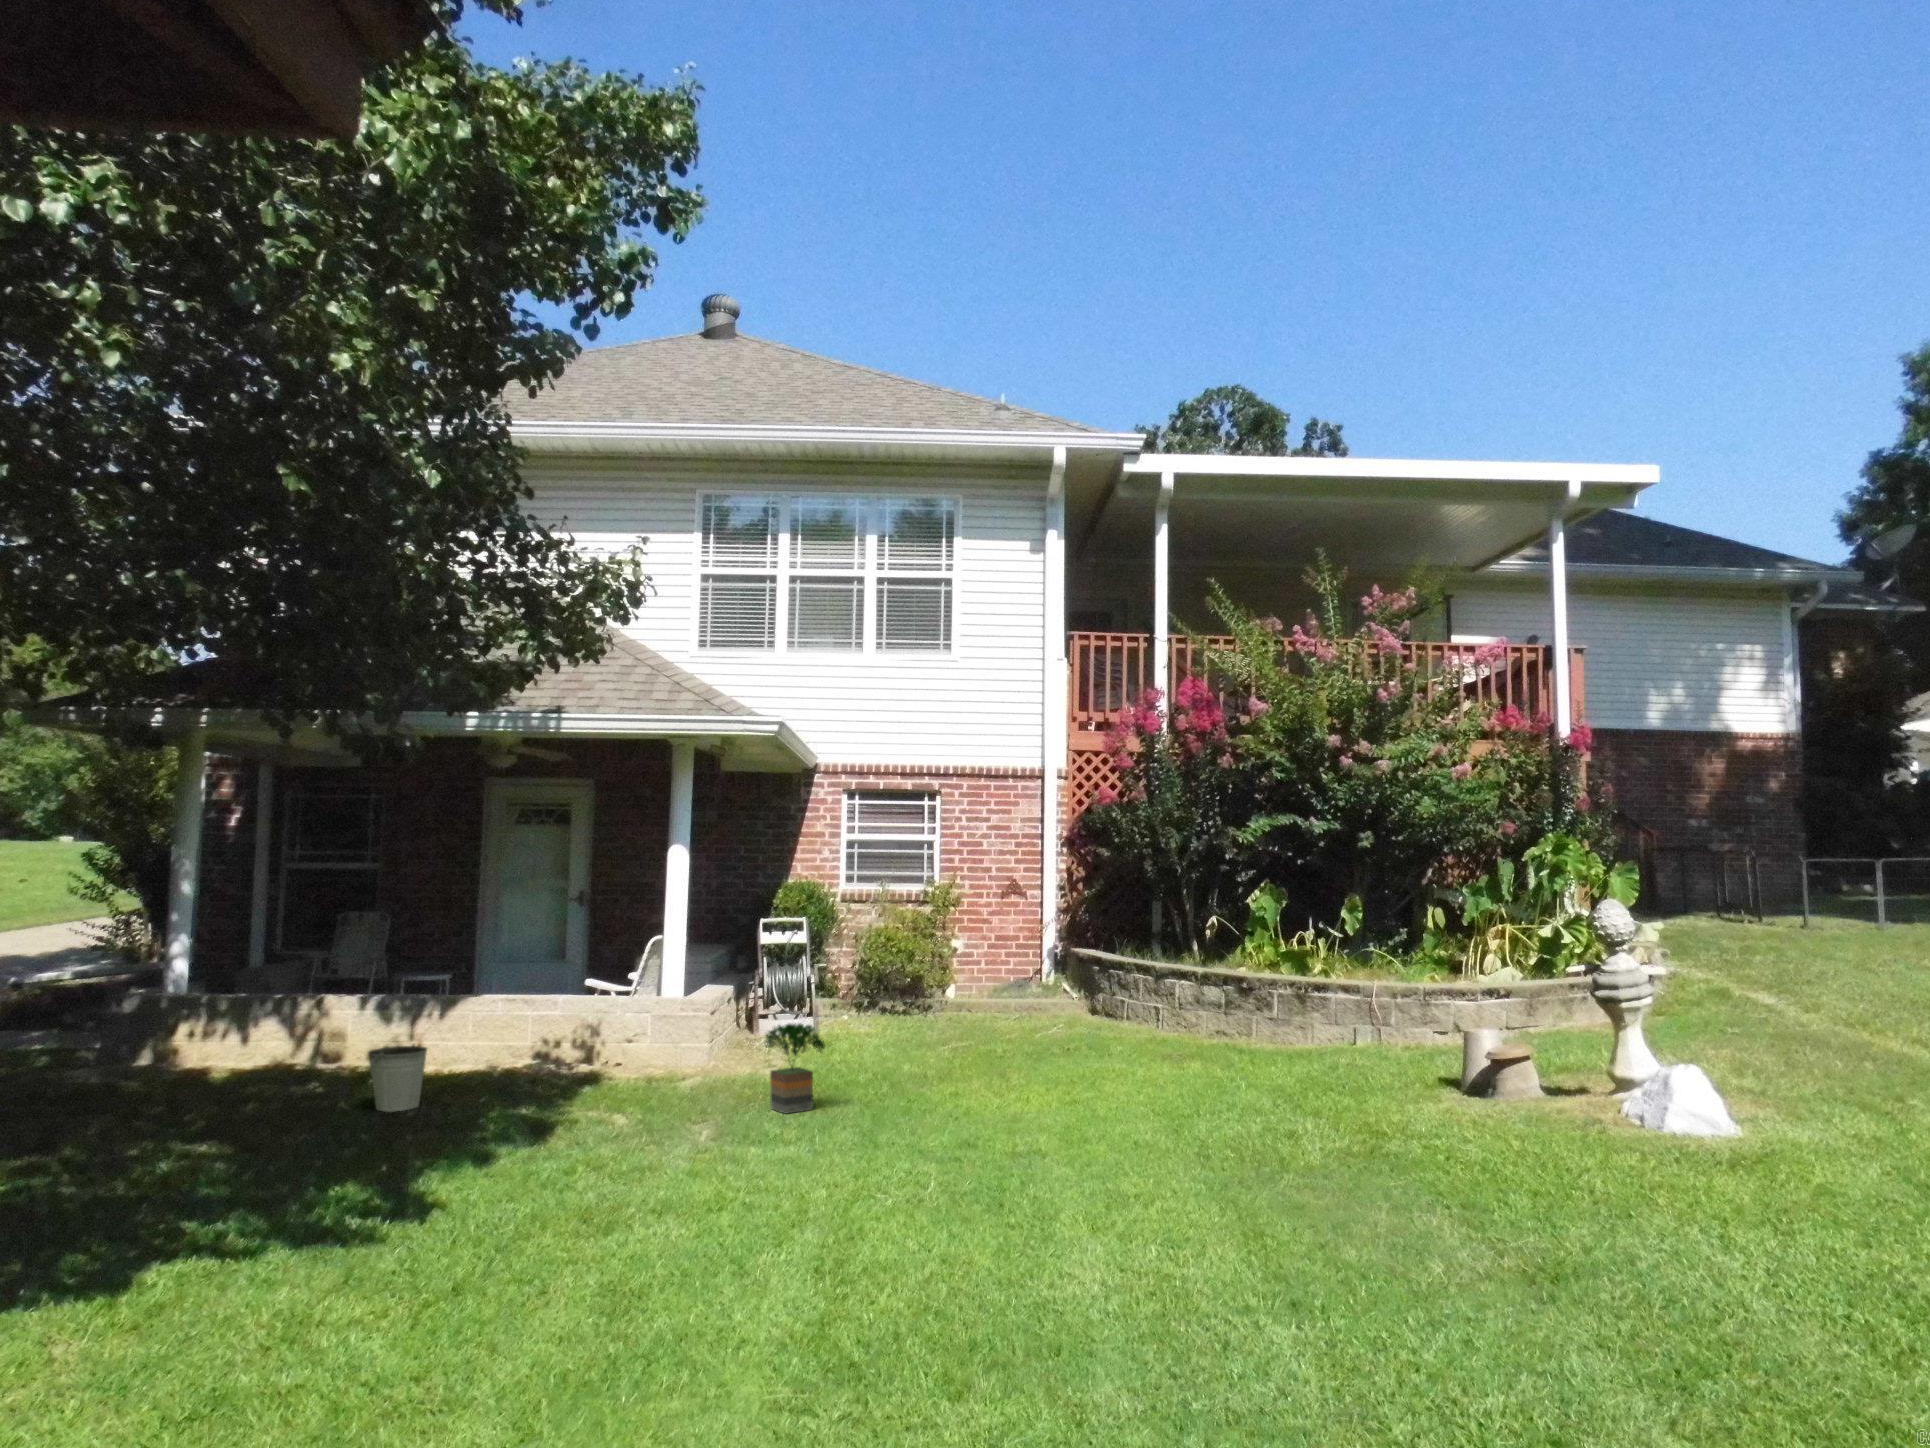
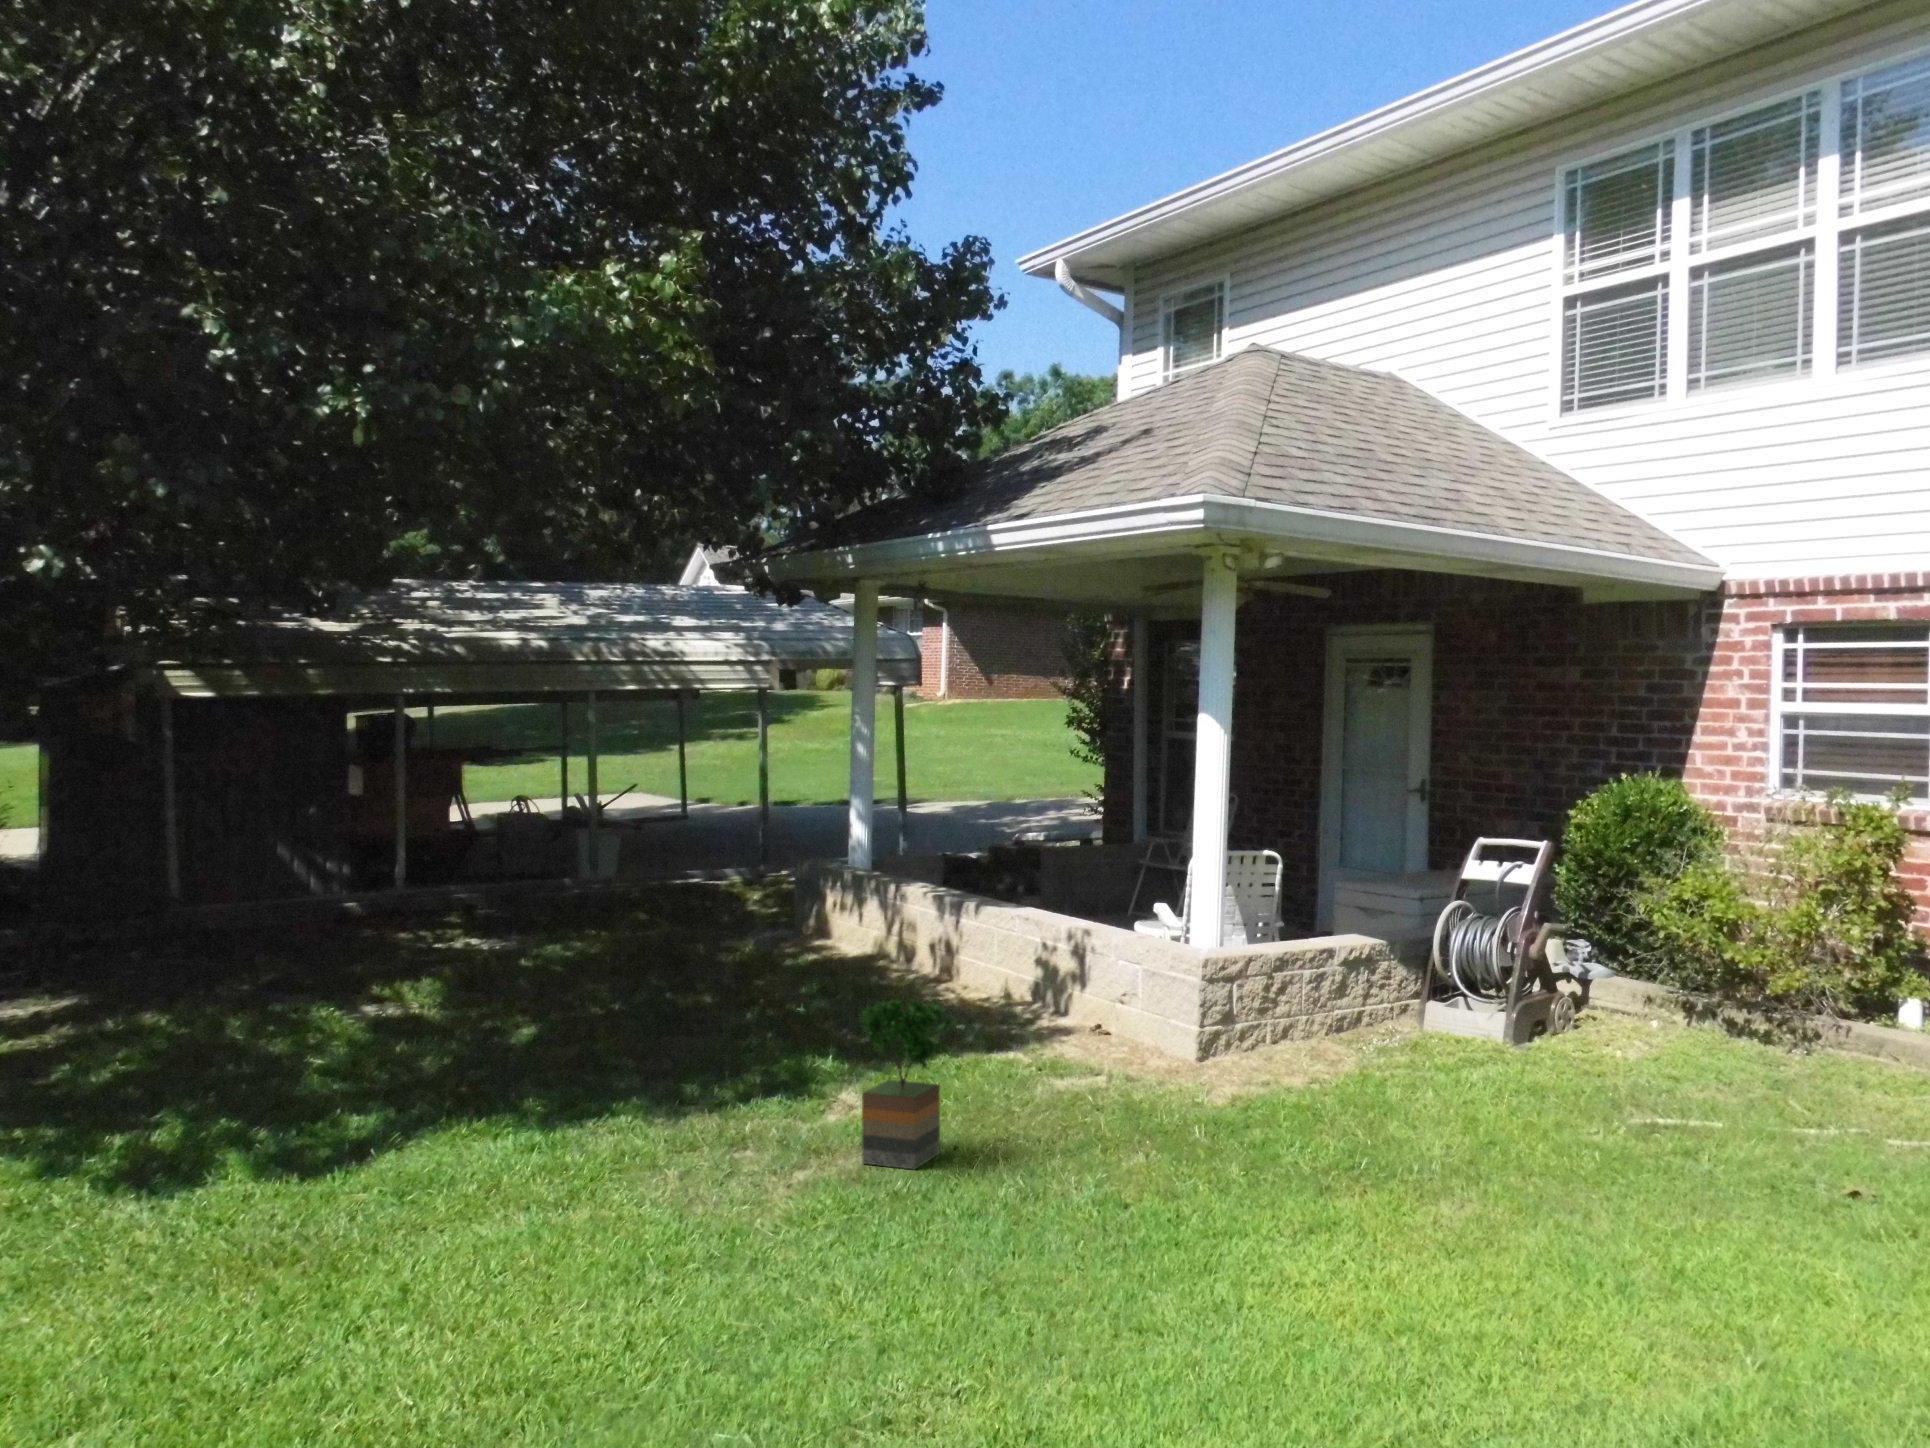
bucket: present [367,1044,427,1112] -> none [653,946,733,1032]

